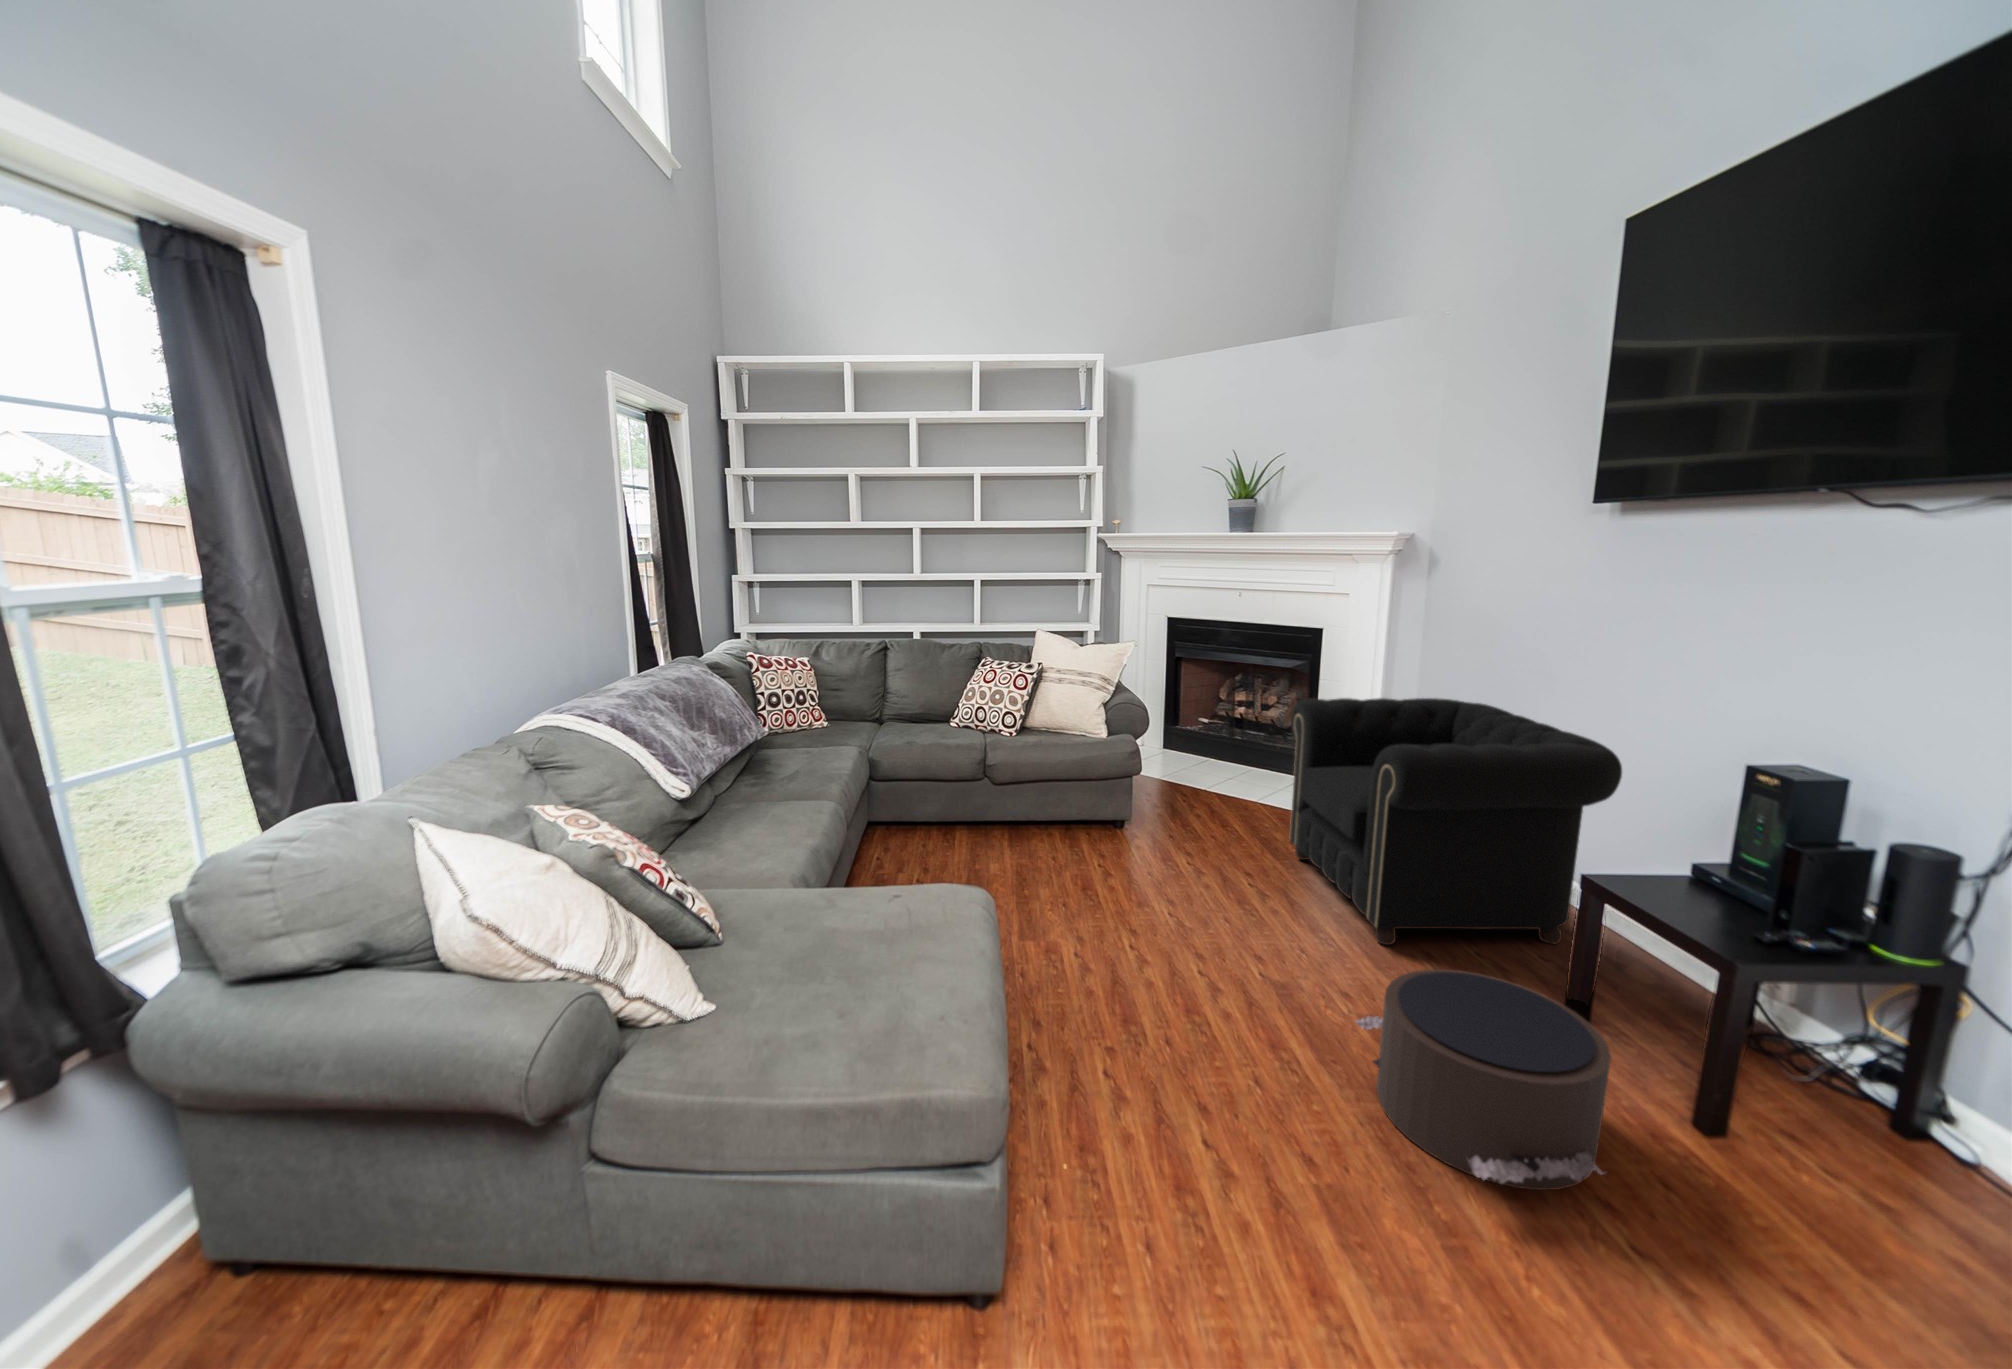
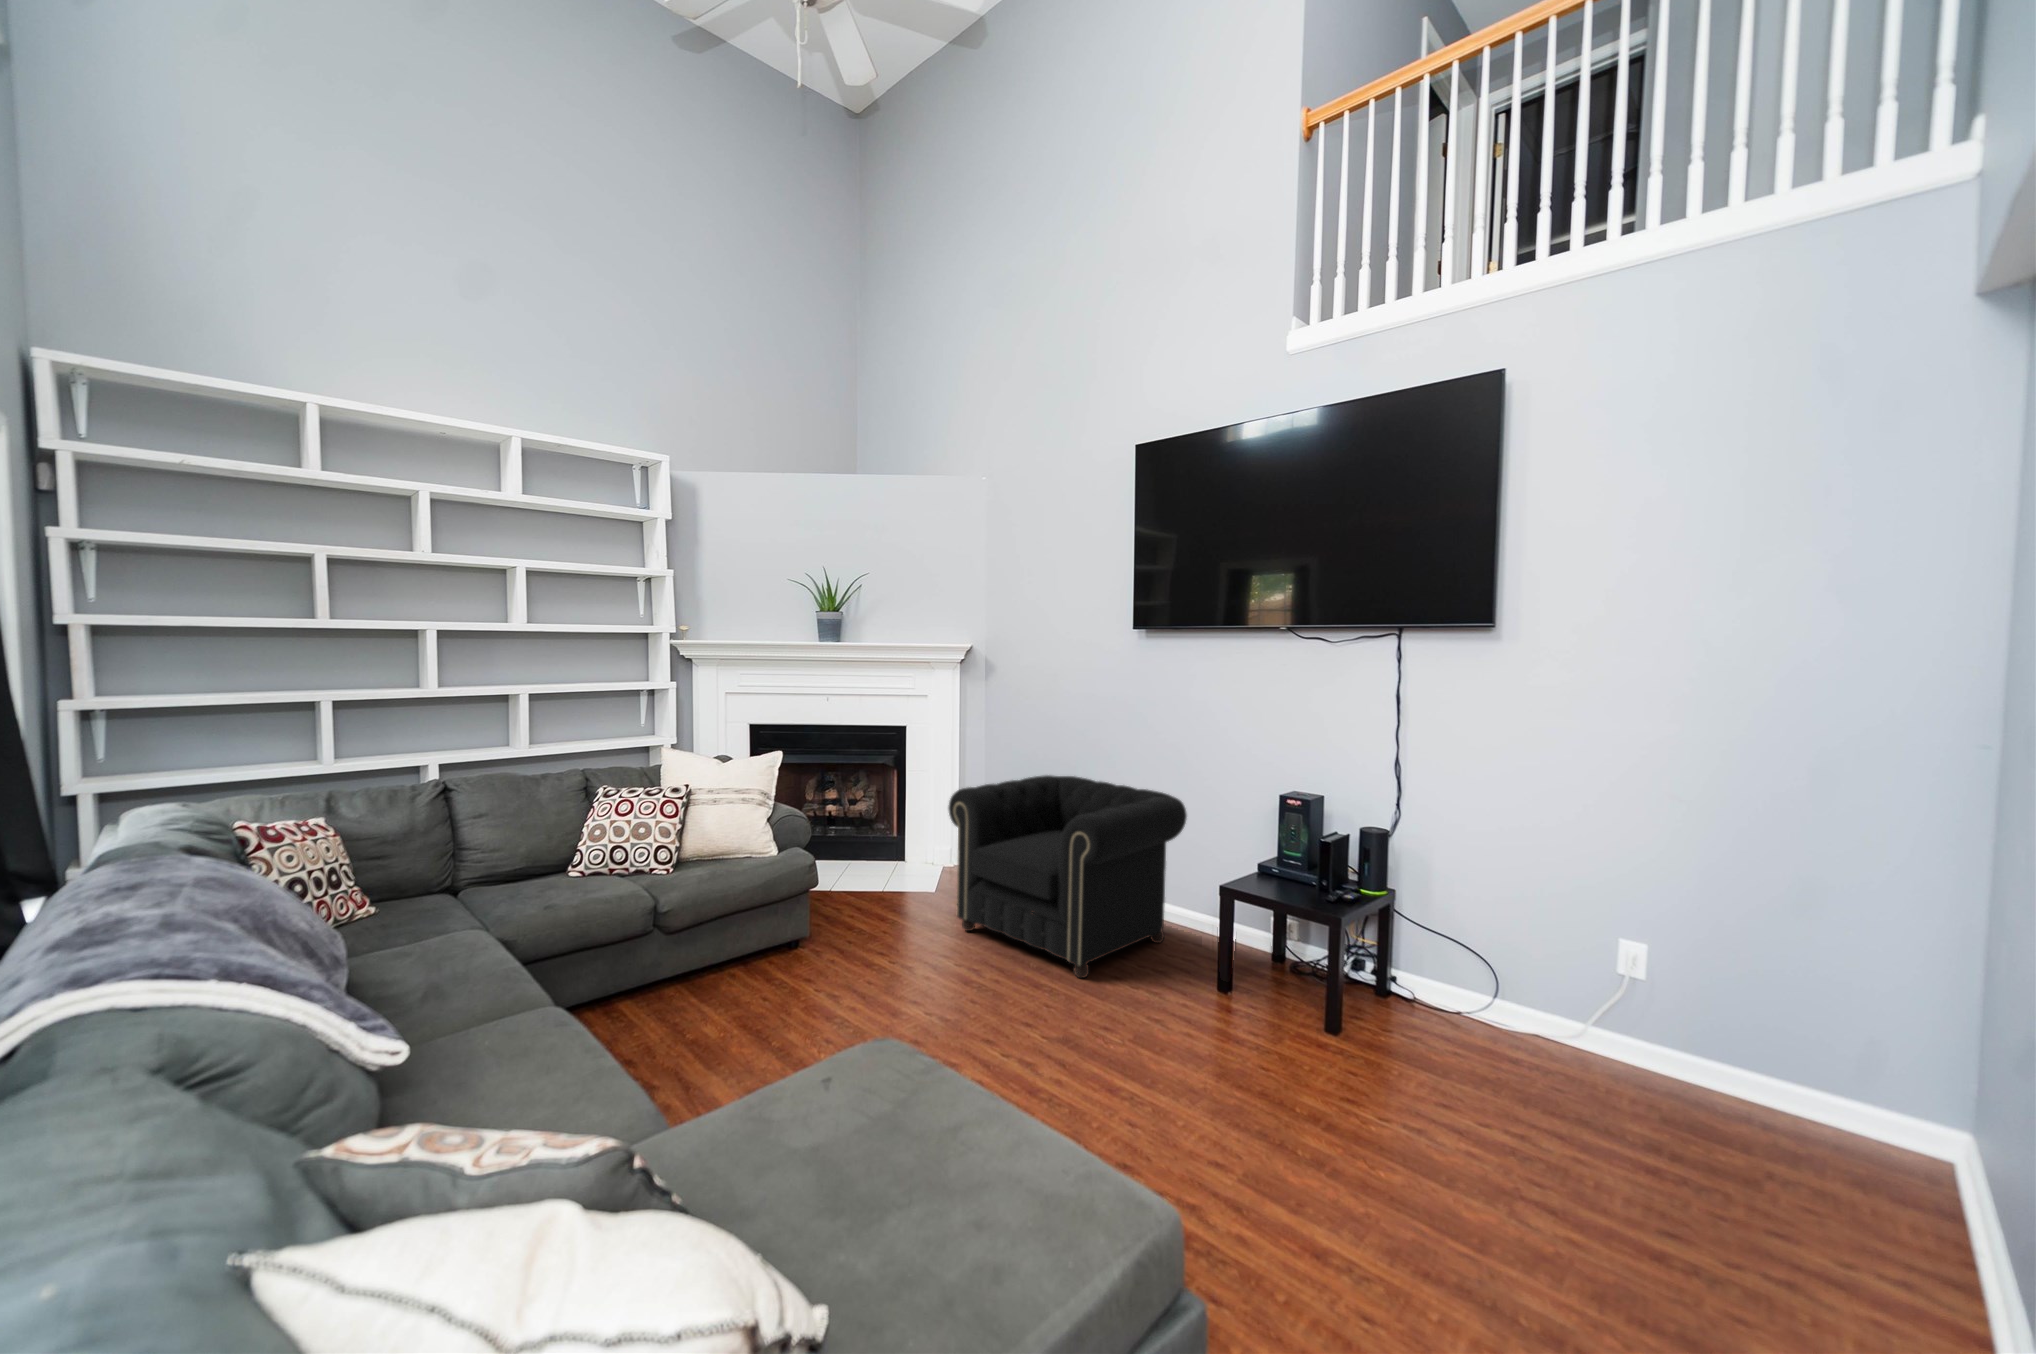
pouf: present [1355,969,1611,1190] -> none [1139,969,1326,1108]

